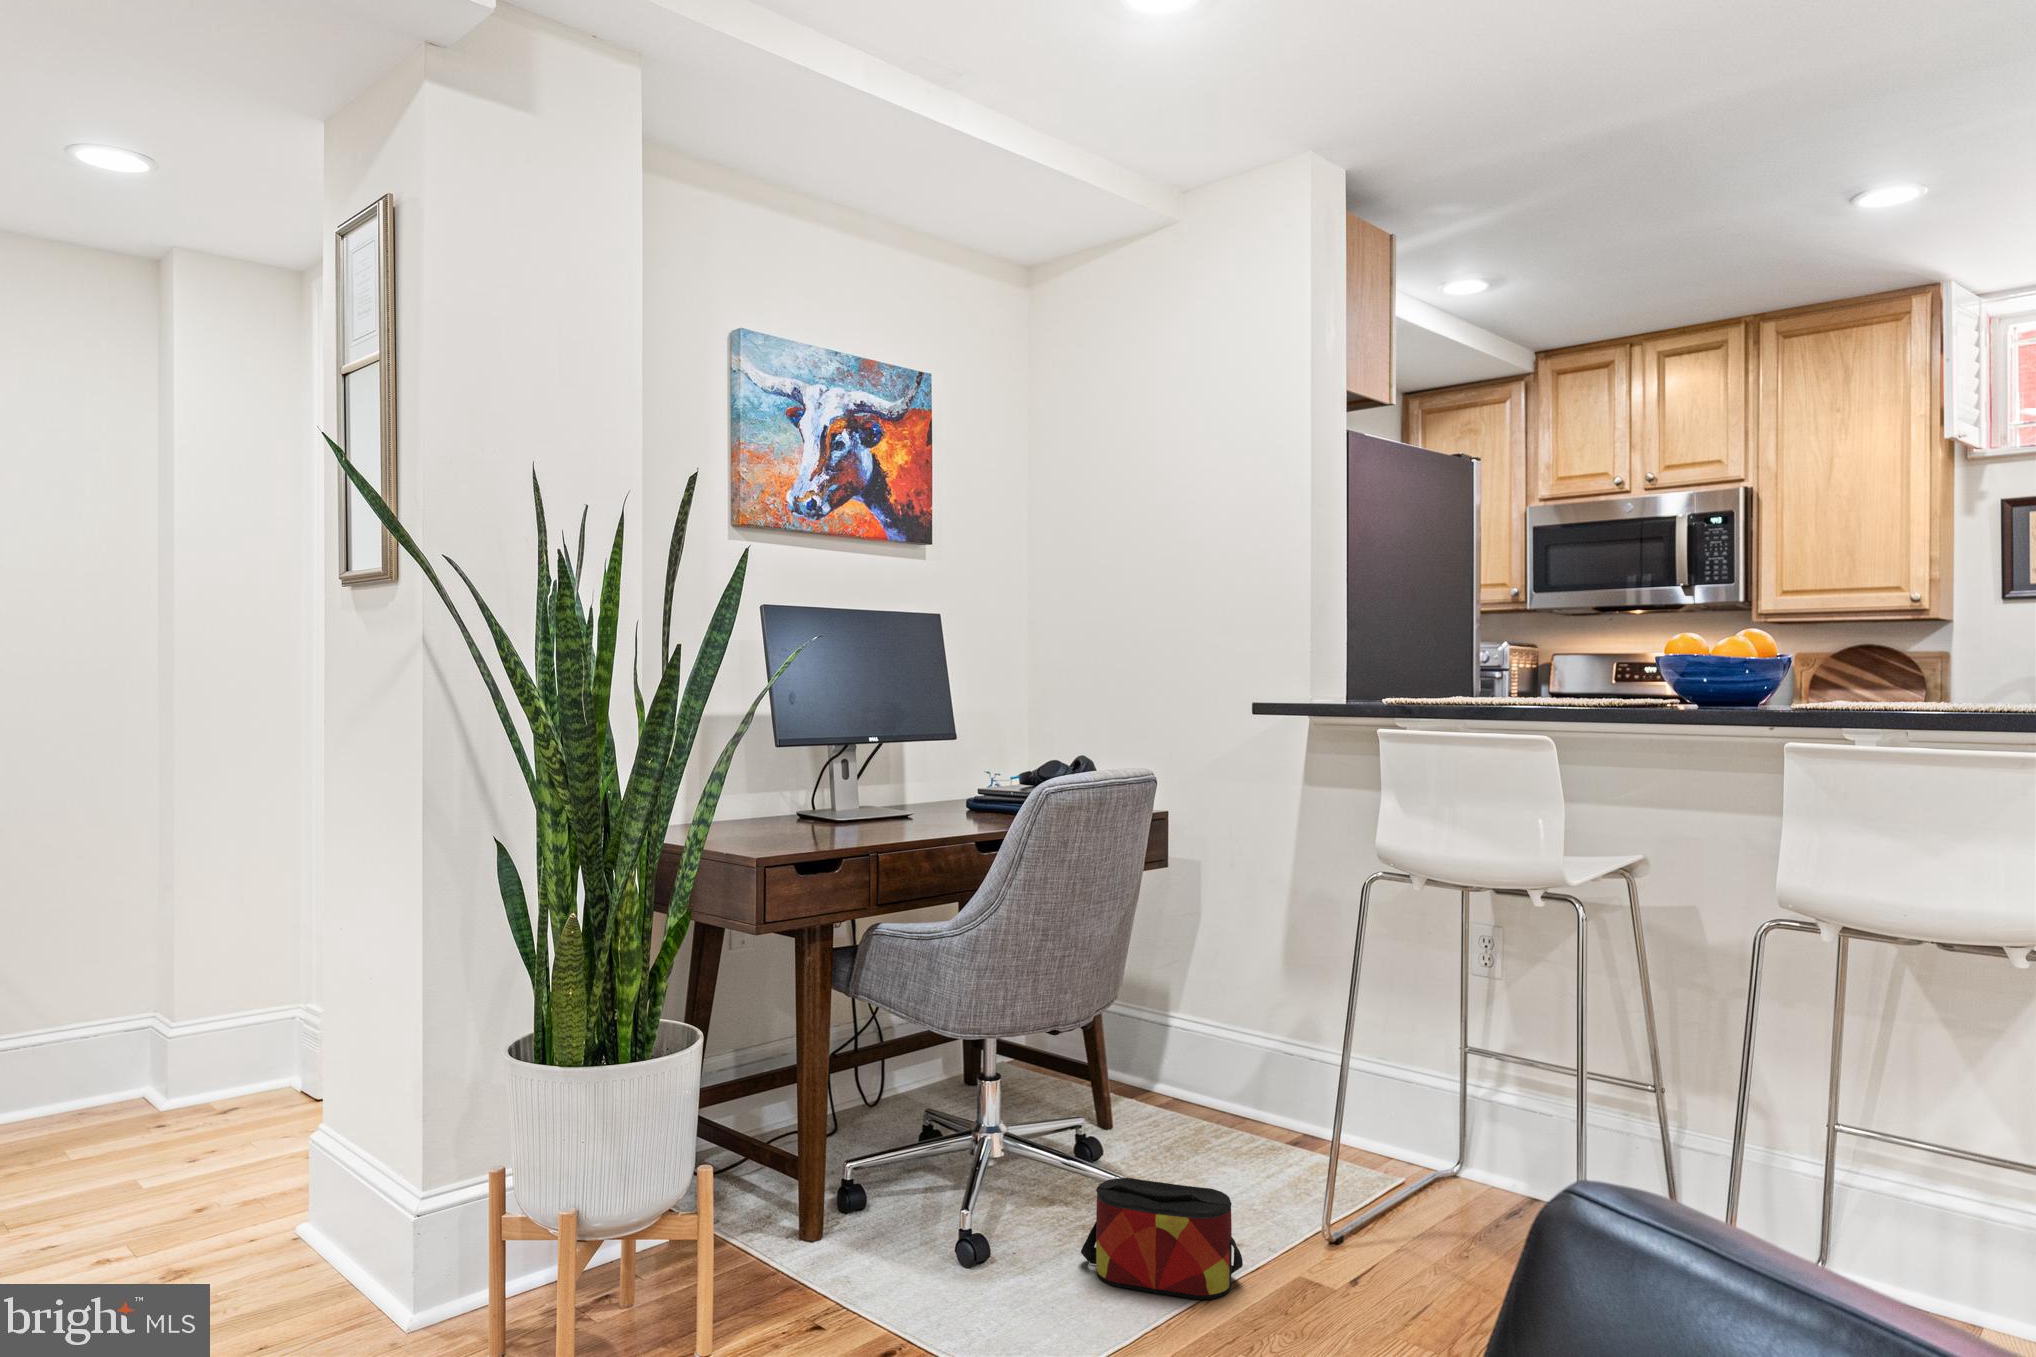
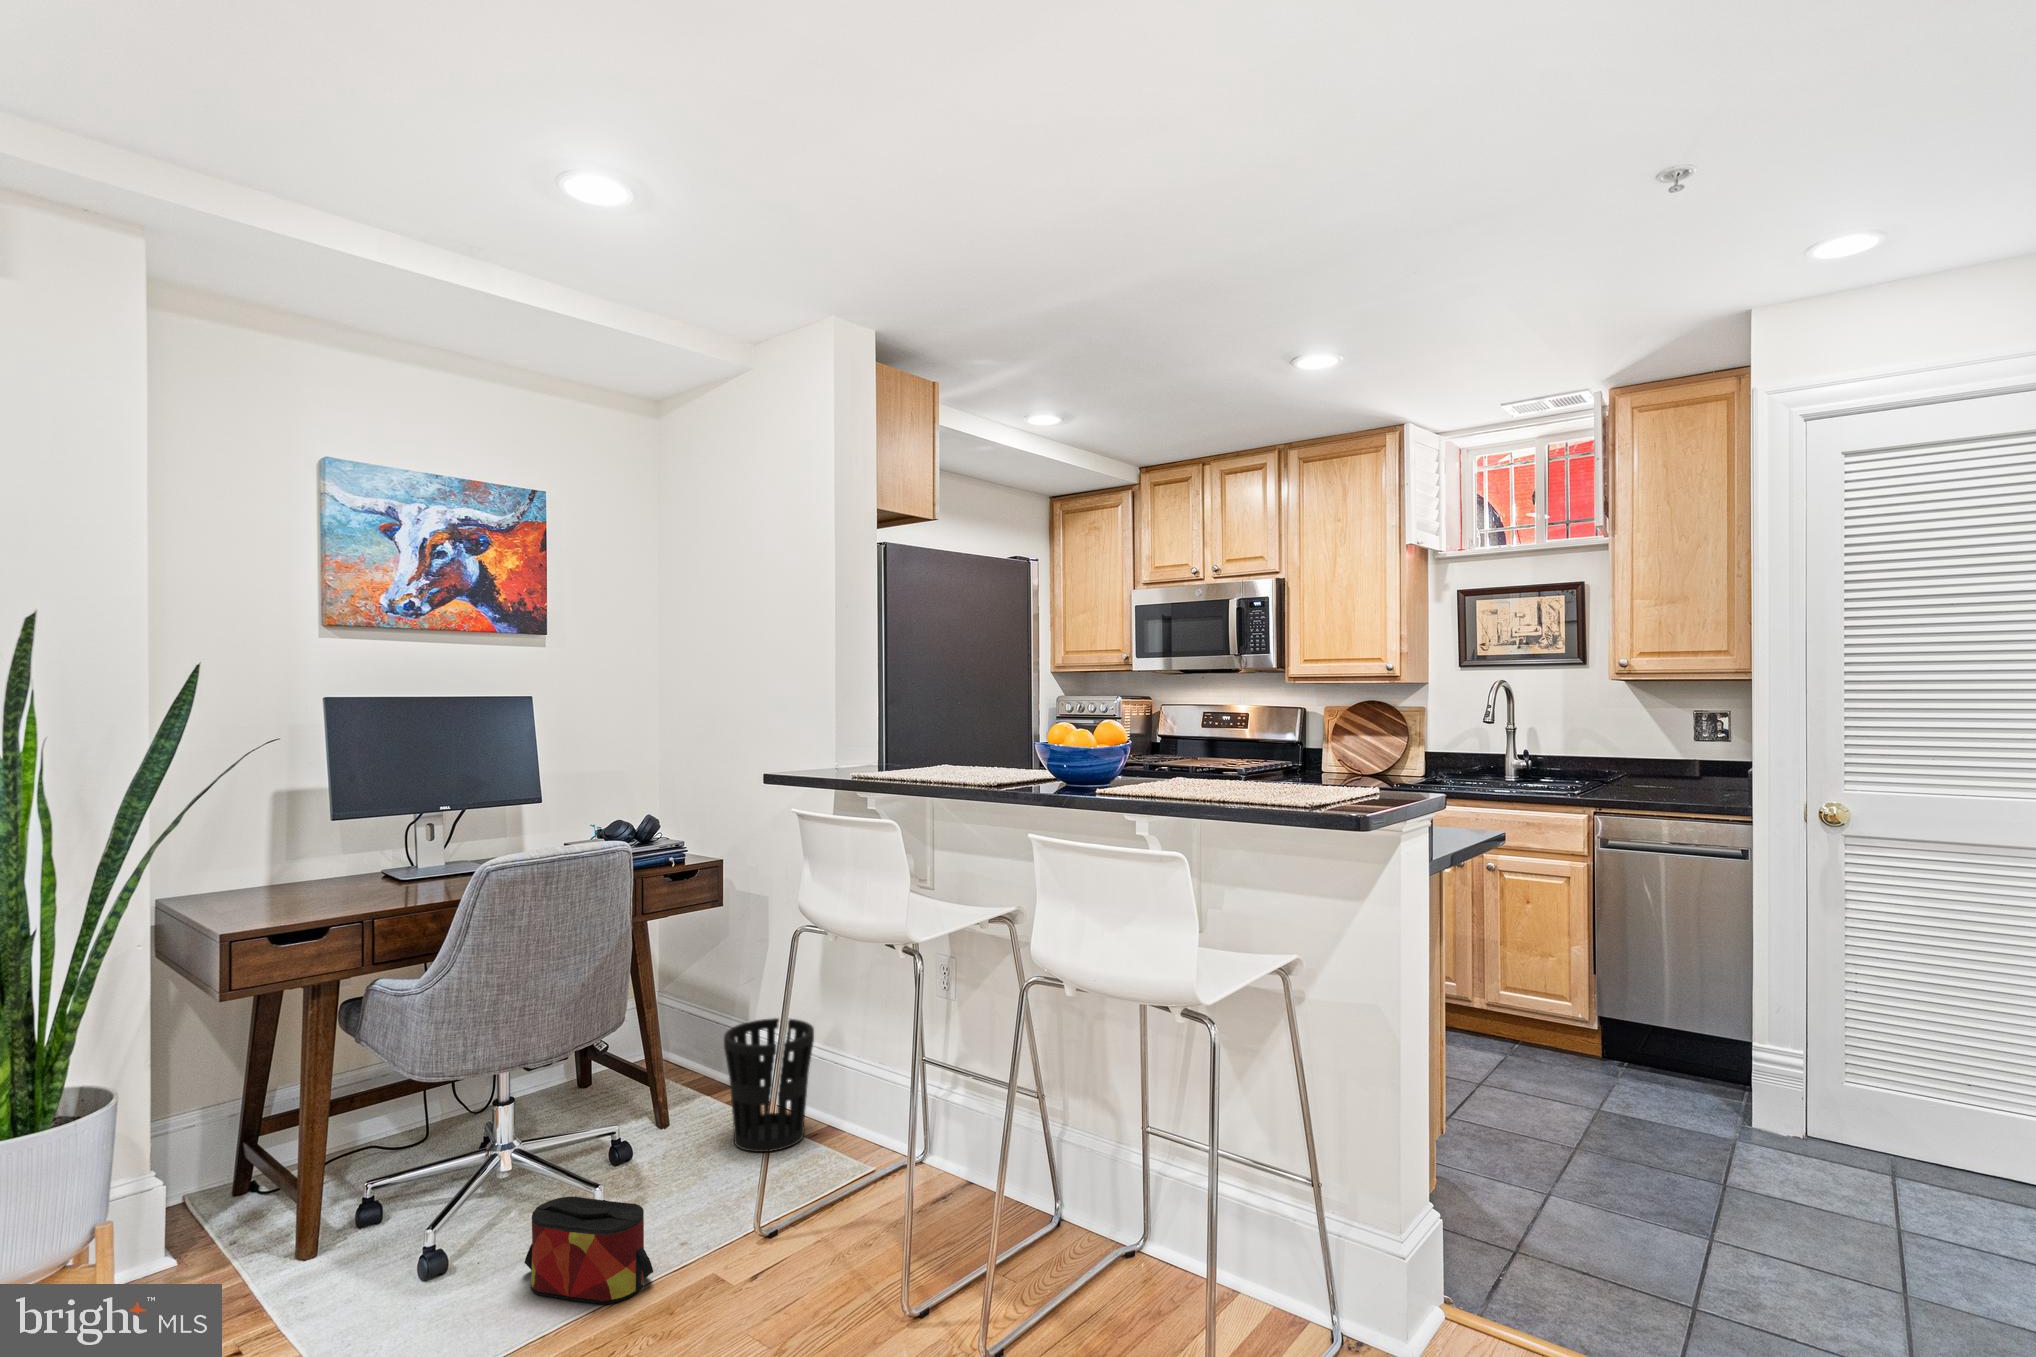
wastebasket: none [1193,999,1301,1153] -> present [724,1018,814,1152]

